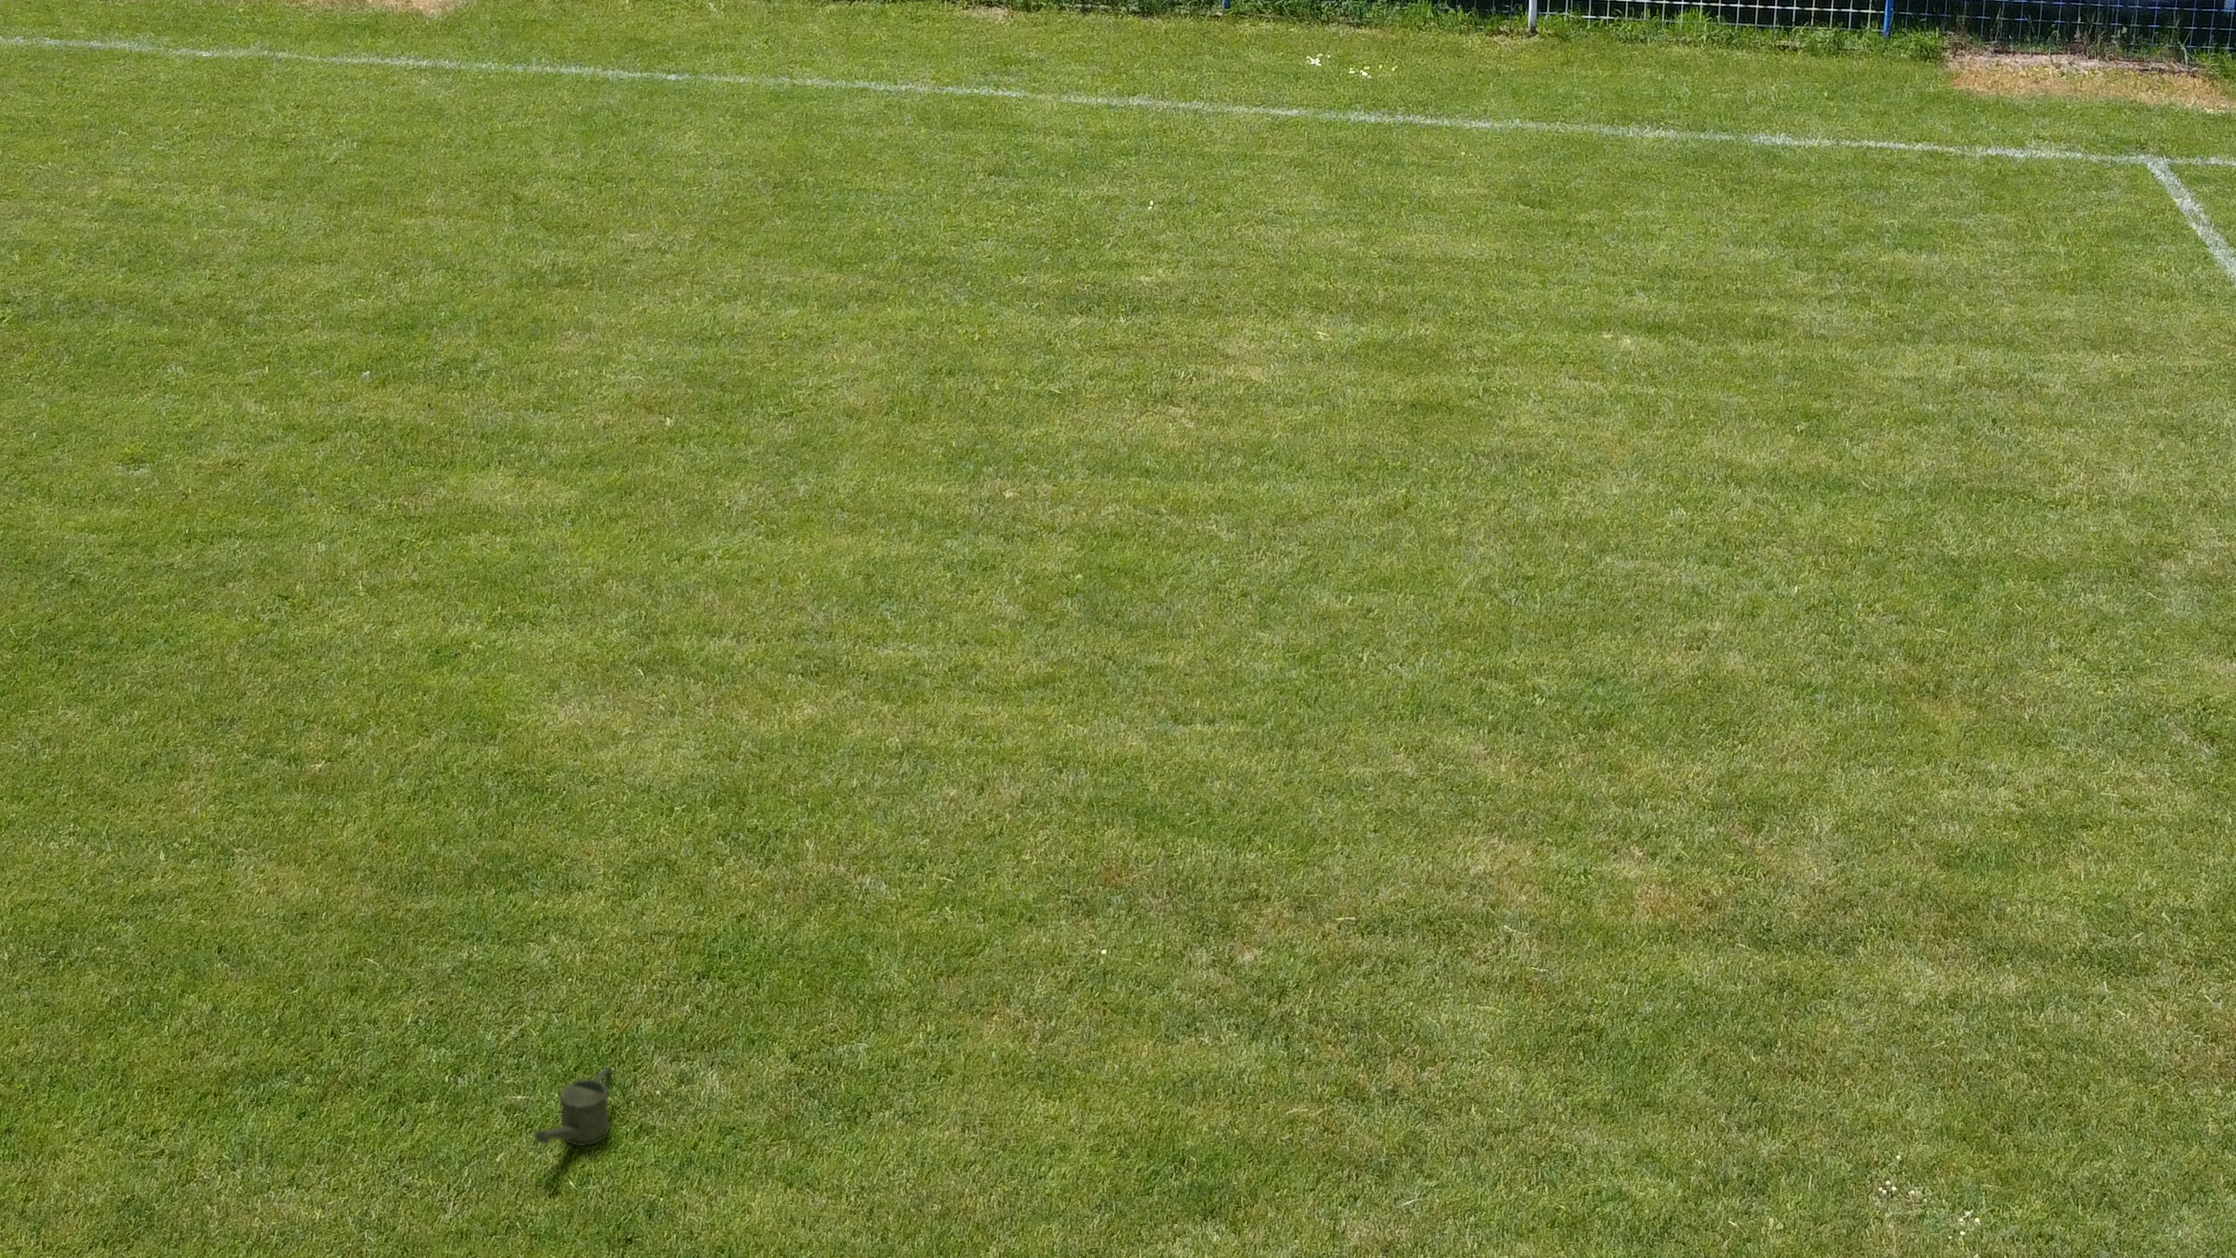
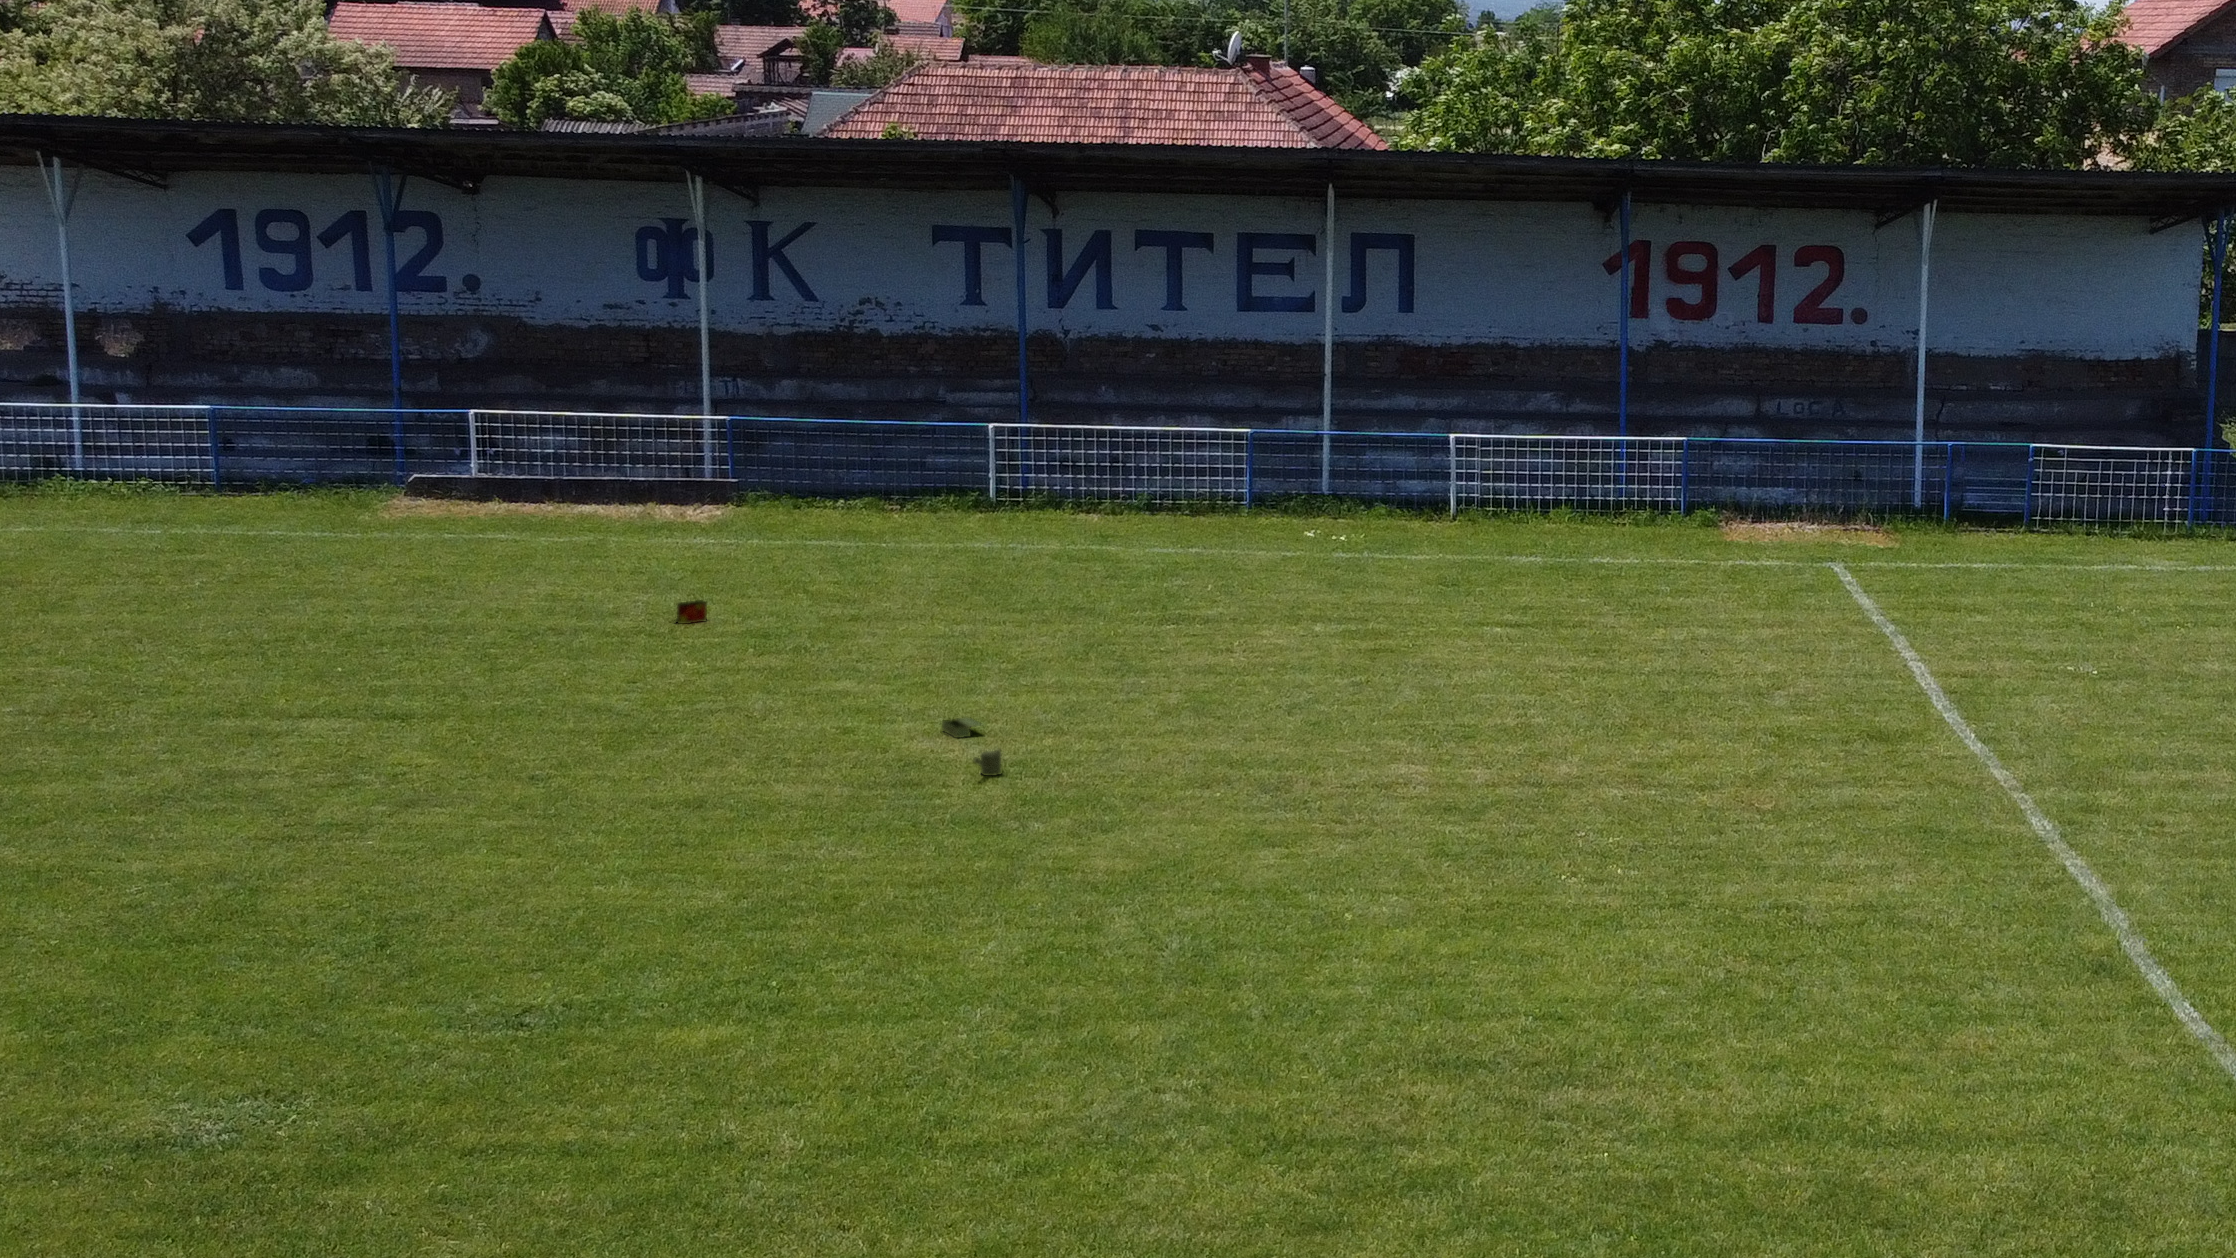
bag: none [234,327,294,373] -> present [675,600,707,624]
toolbox: none [546,844,624,917] -> present [942,718,982,738]

